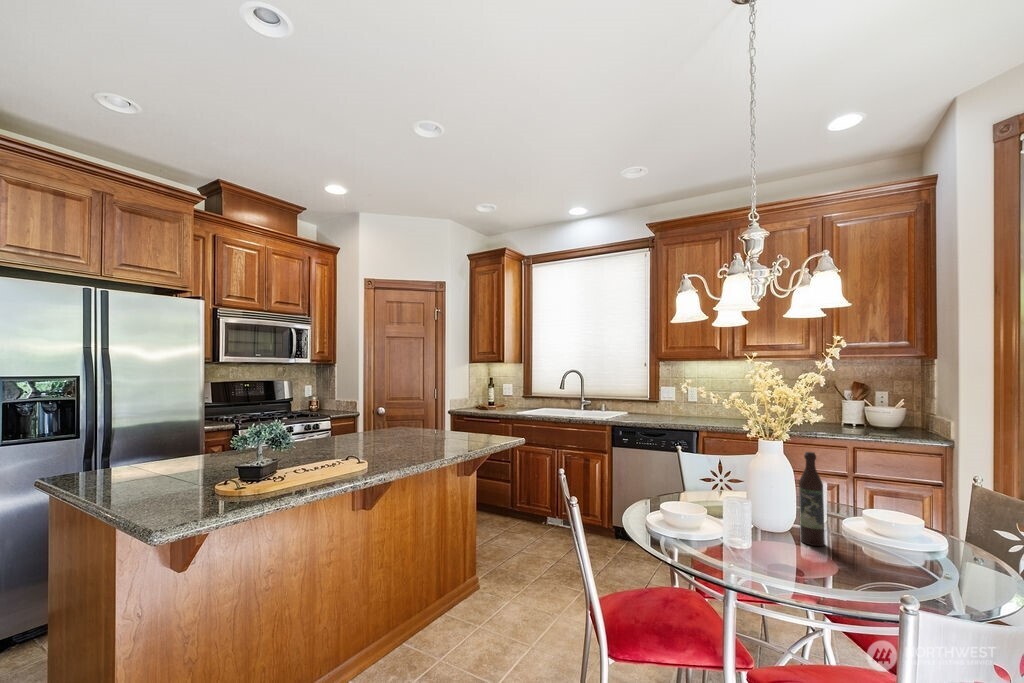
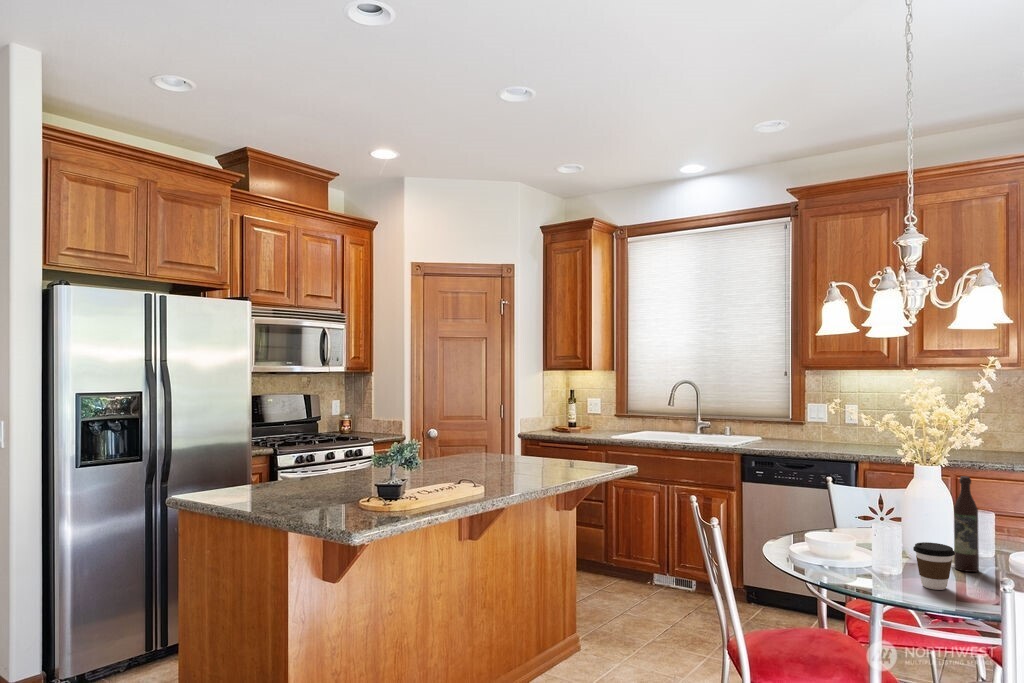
coffee cup: none [767,522,811,574] -> present [913,542,955,590]

